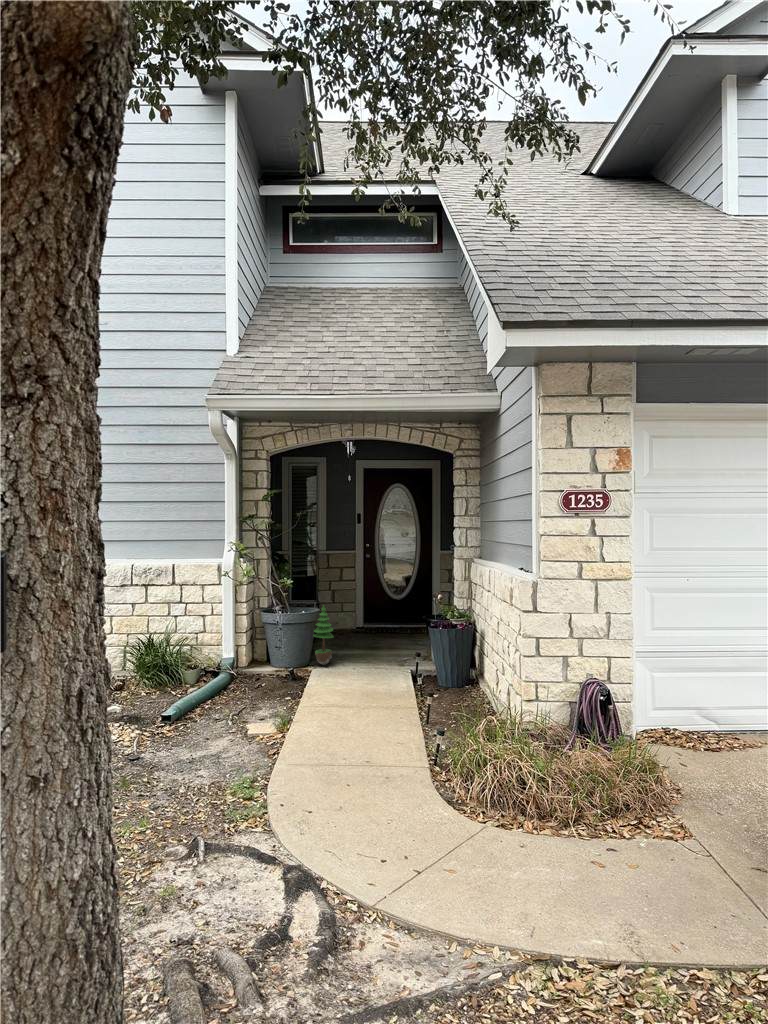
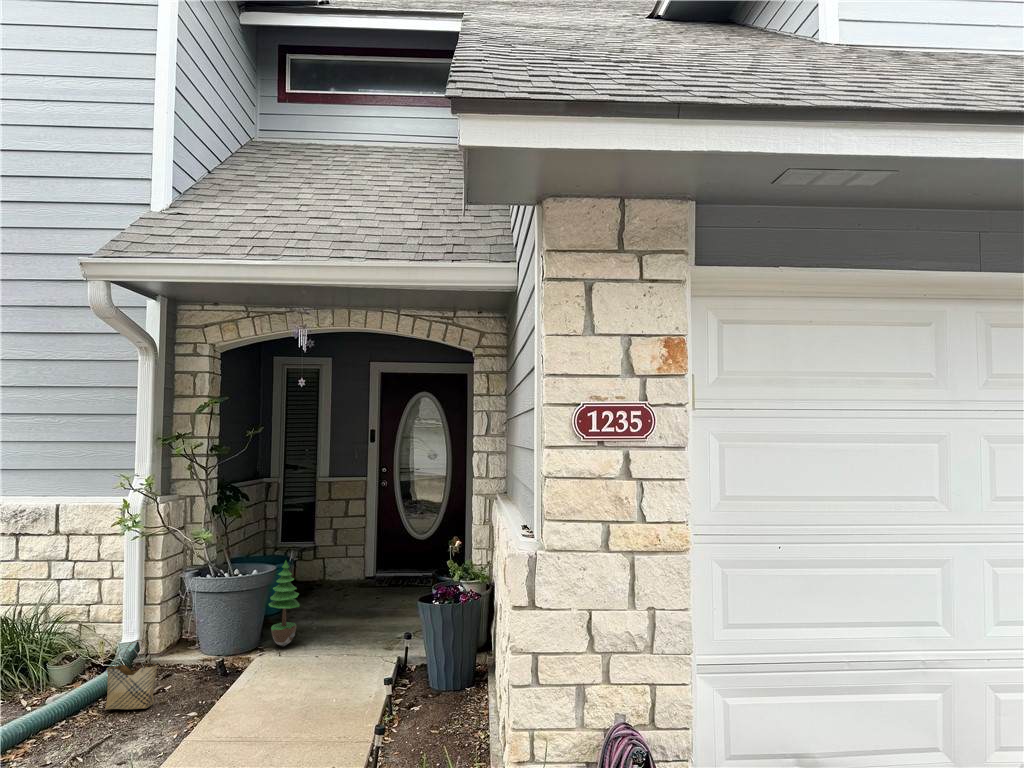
woven basket: none [229,652,260,696] -> present [105,640,158,709]

